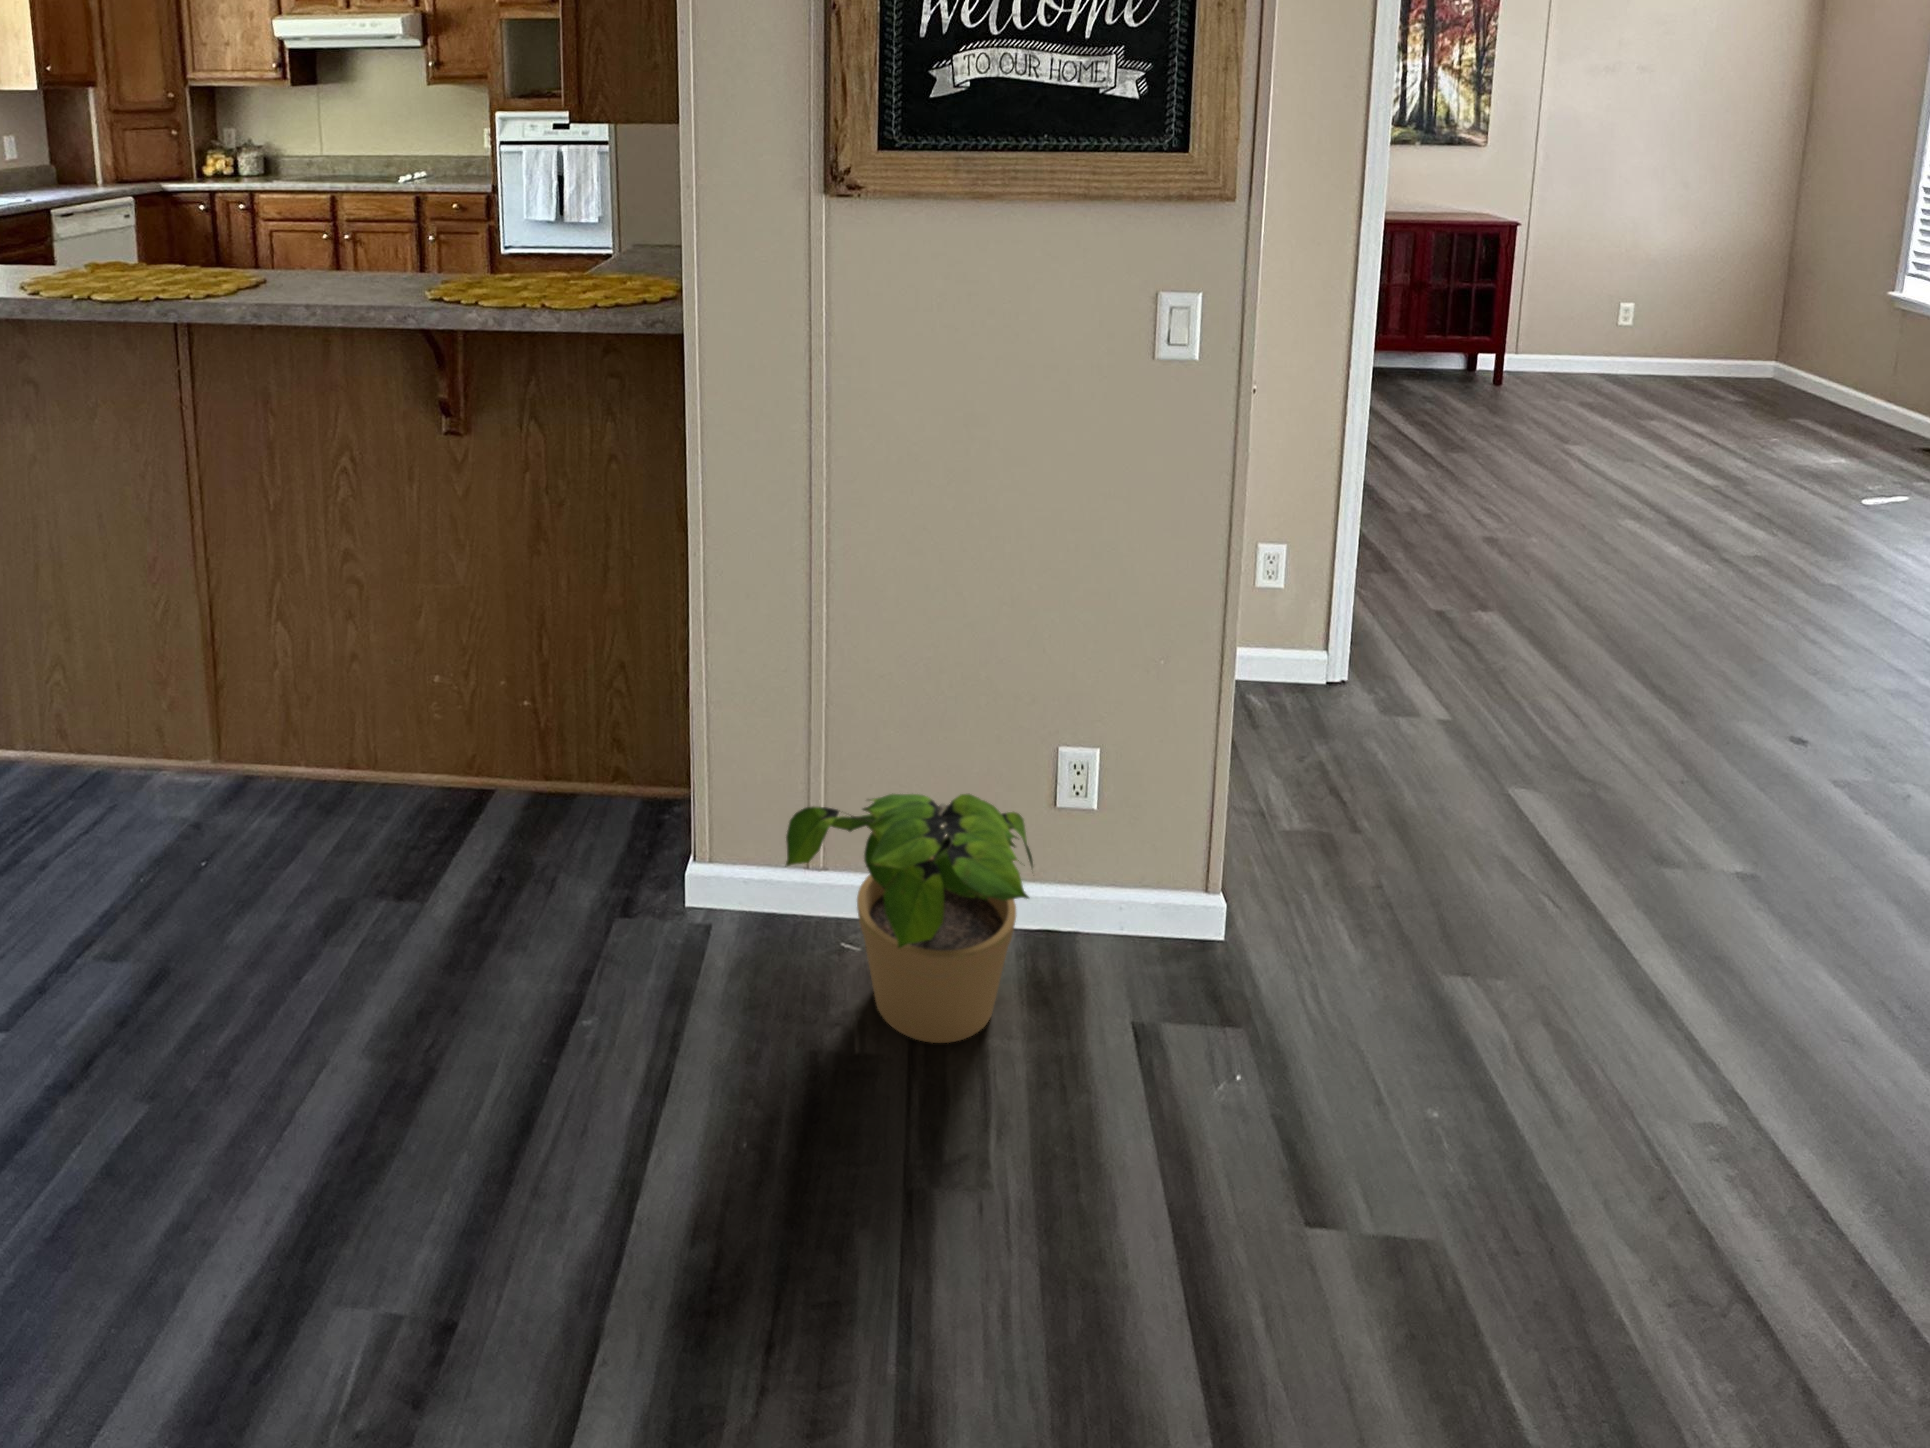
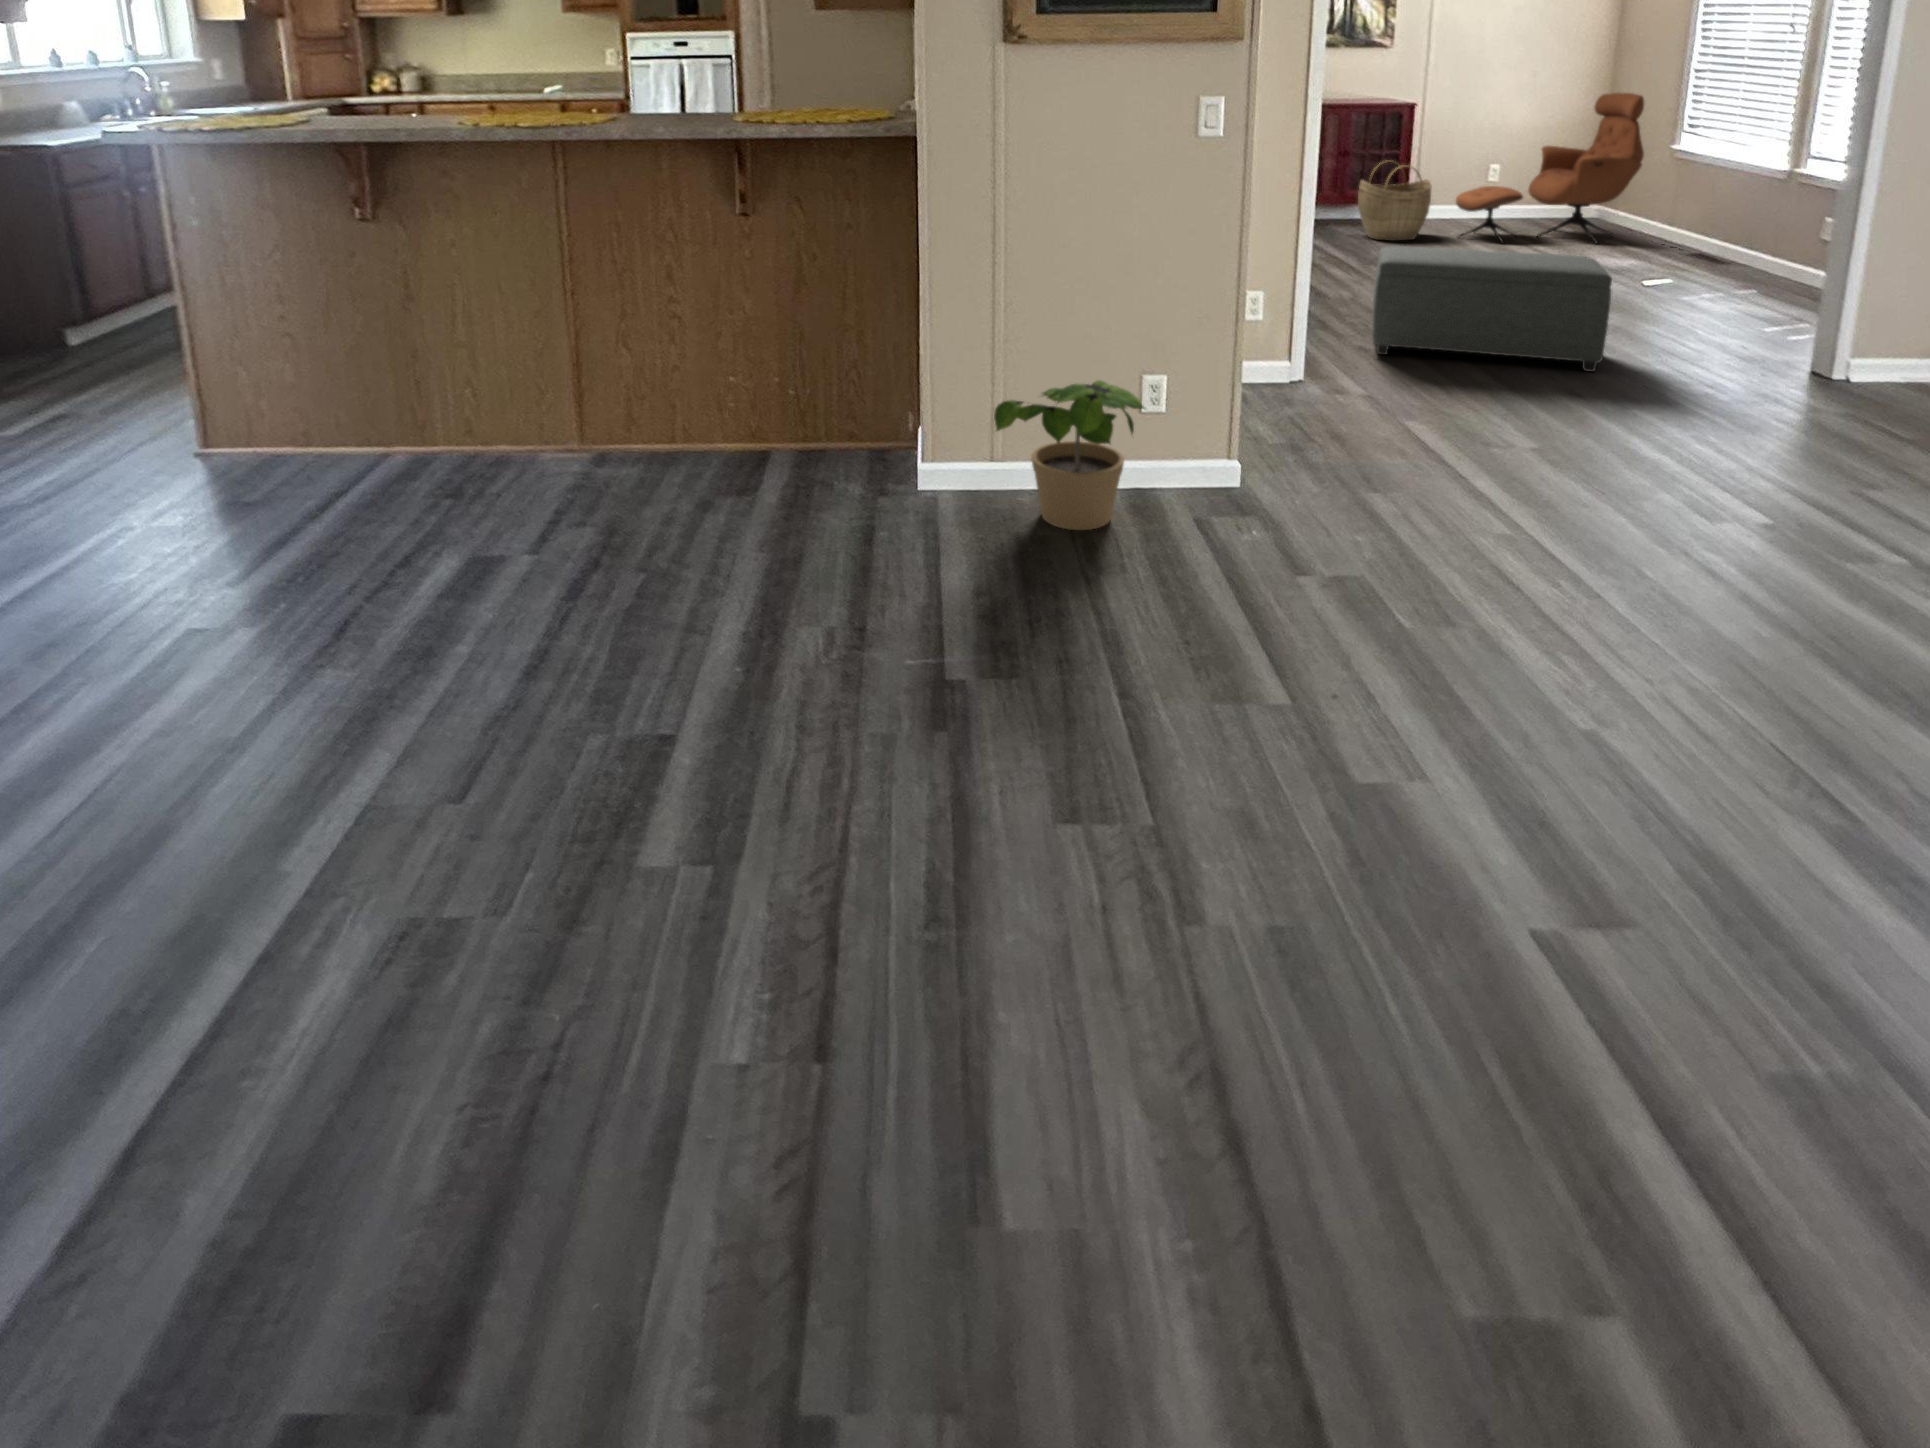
lounge chair: none [1572,215,1849,423] -> present [1456,93,1644,243]
woven basket: none [1435,296,1539,406] -> present [1358,161,1431,241]
ottoman: none [1459,458,1854,687] -> present [1372,246,1612,372]

